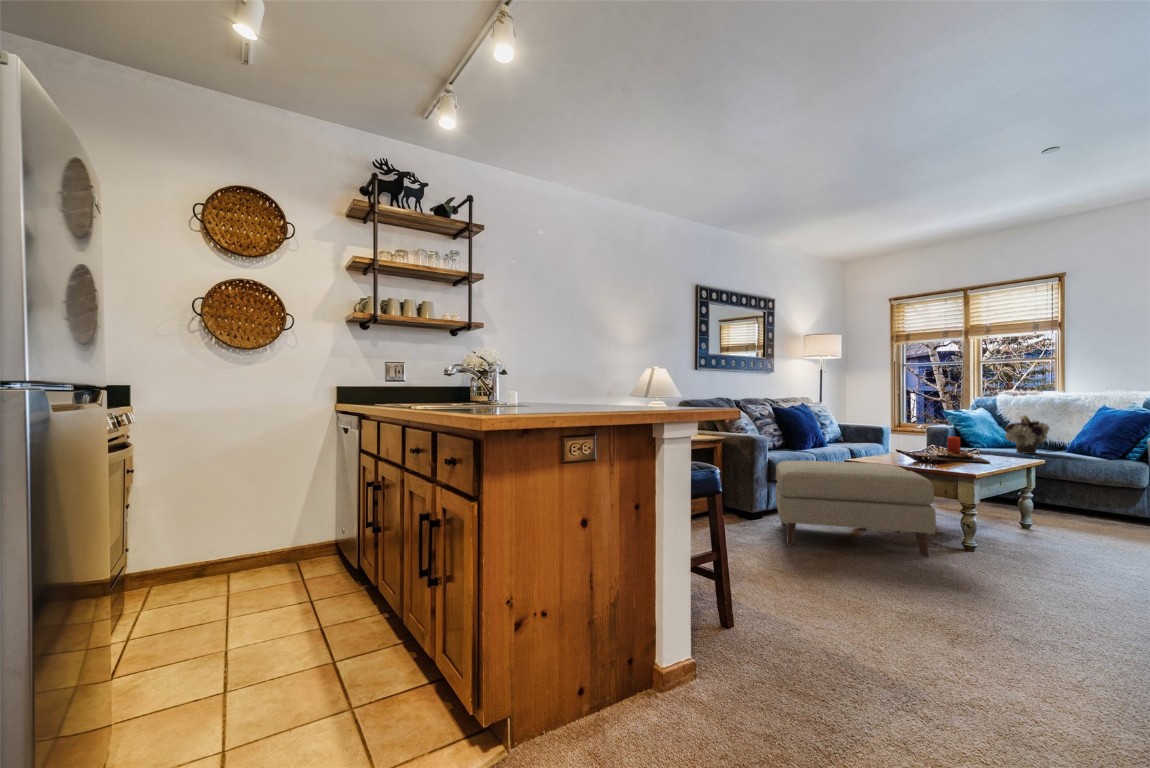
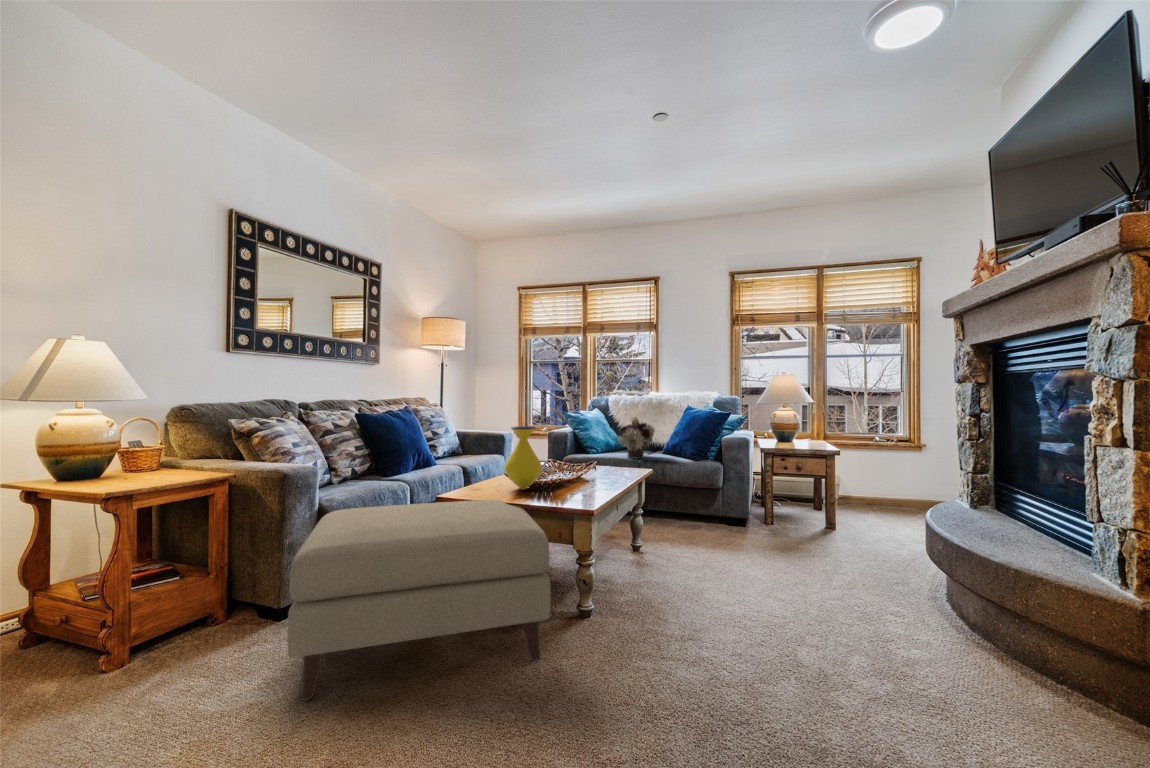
vase: none [893,417,926,462] -> present [504,426,543,489]
candle: present [929,436,989,463] -> none [547,447,610,481]

